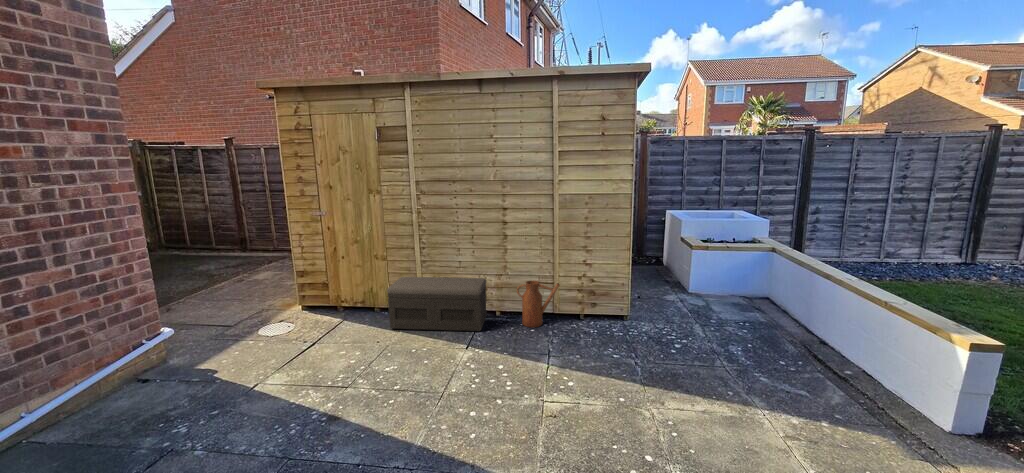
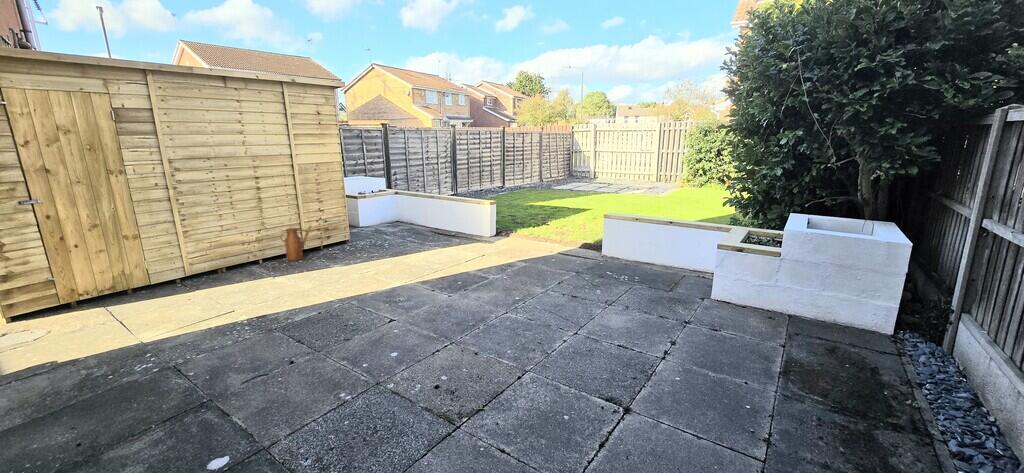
storage bench: present [387,277,487,332] -> none [166,235,270,291]

